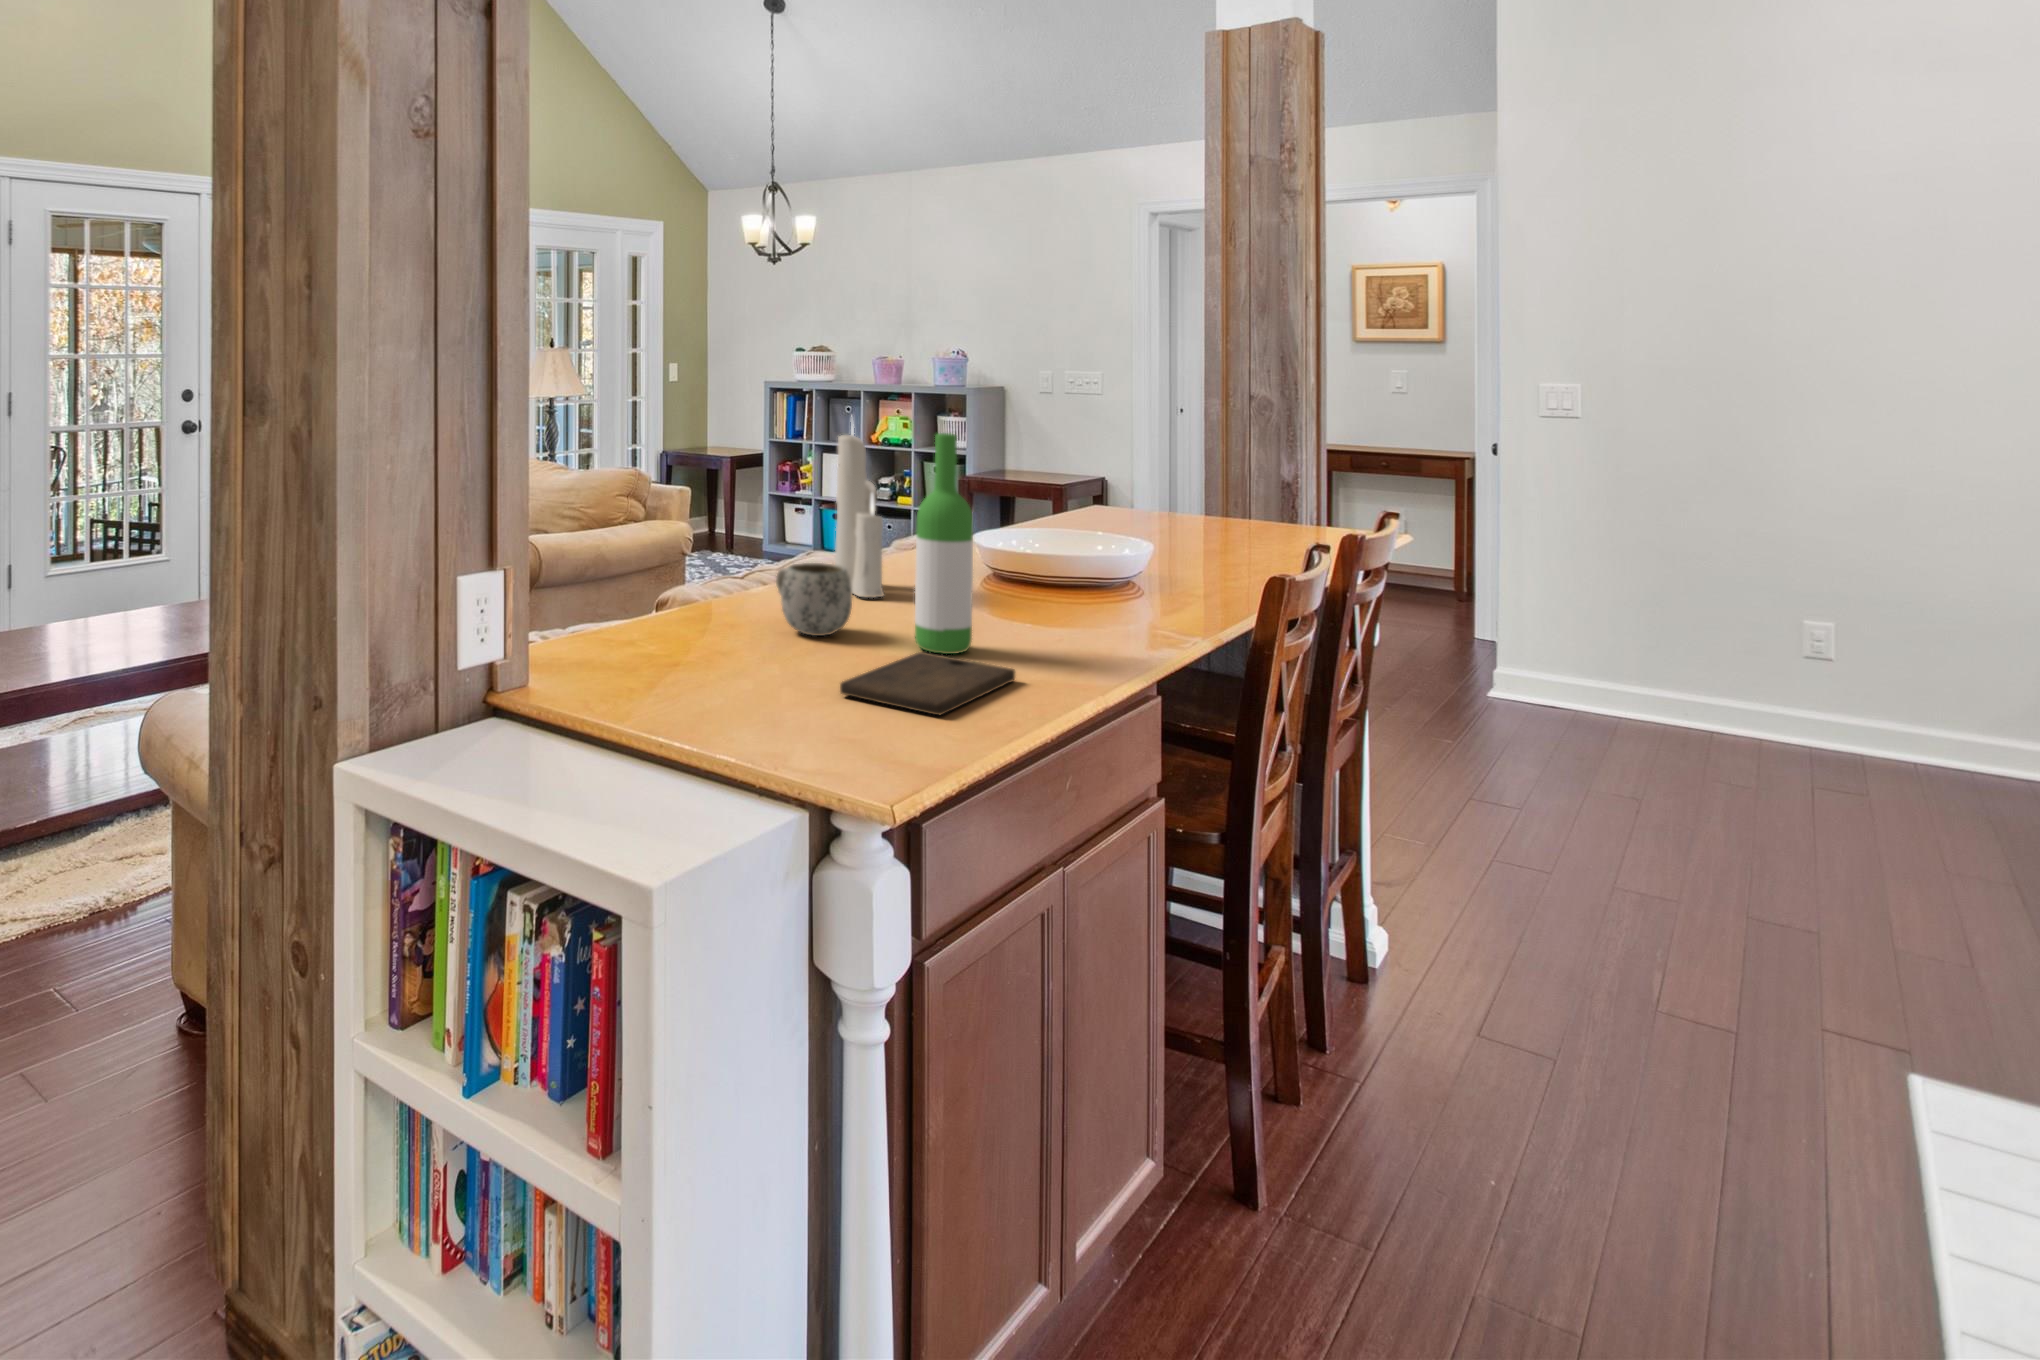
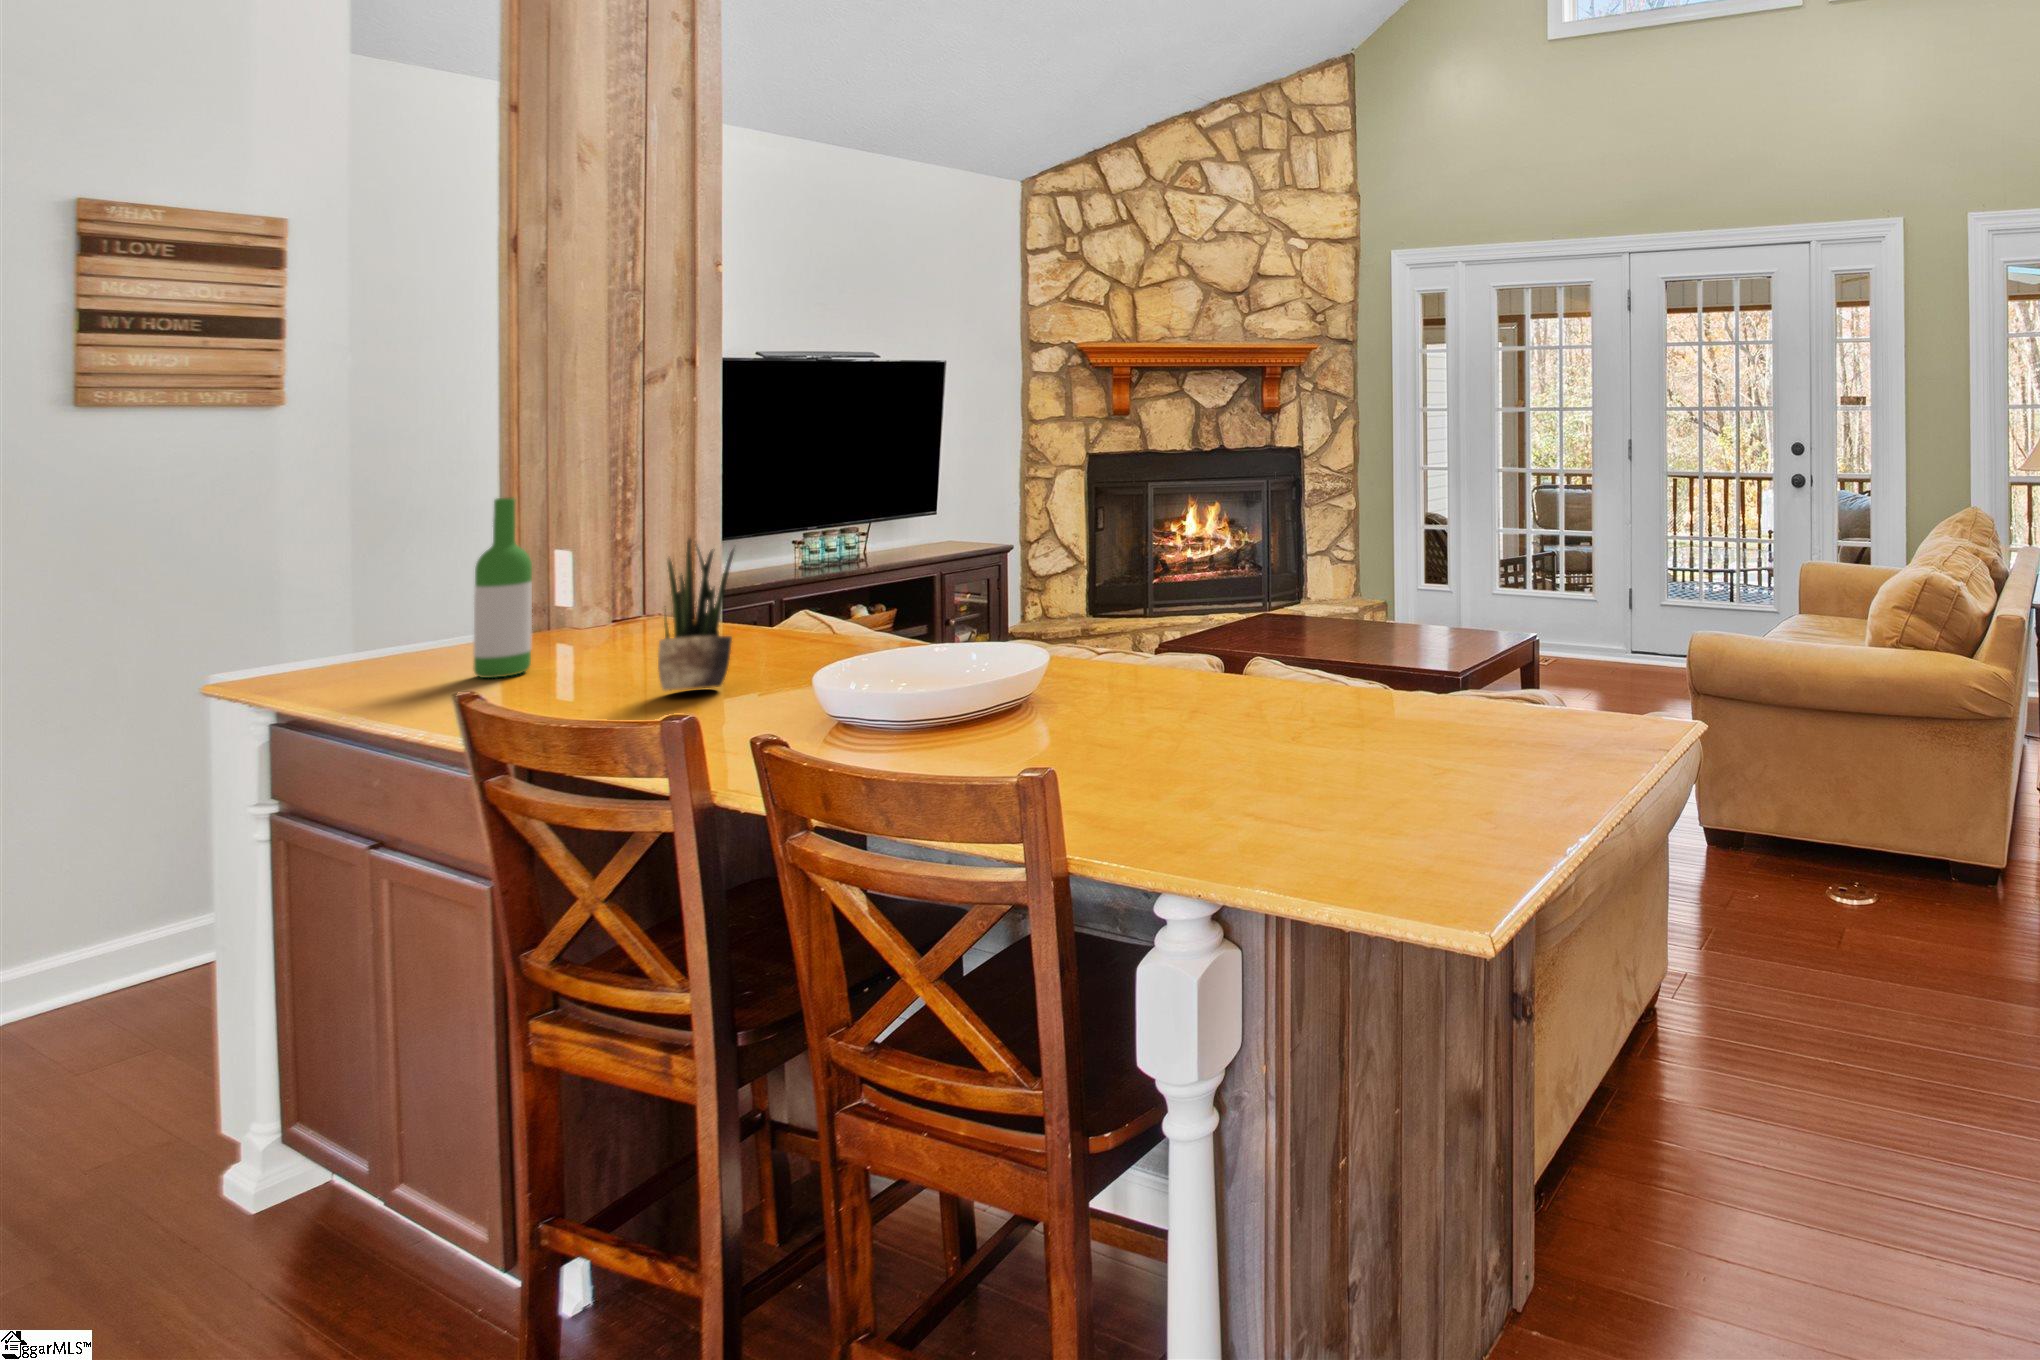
candle: present [835,425,884,597] -> none [736,476,830,654]
potted plant: none [1013,452,1094,603] -> present [658,538,734,690]
mug: present [776,563,852,636] -> none [563,596,650,654]
cutting board: present [840,652,1015,715] -> none [284,656,455,689]

